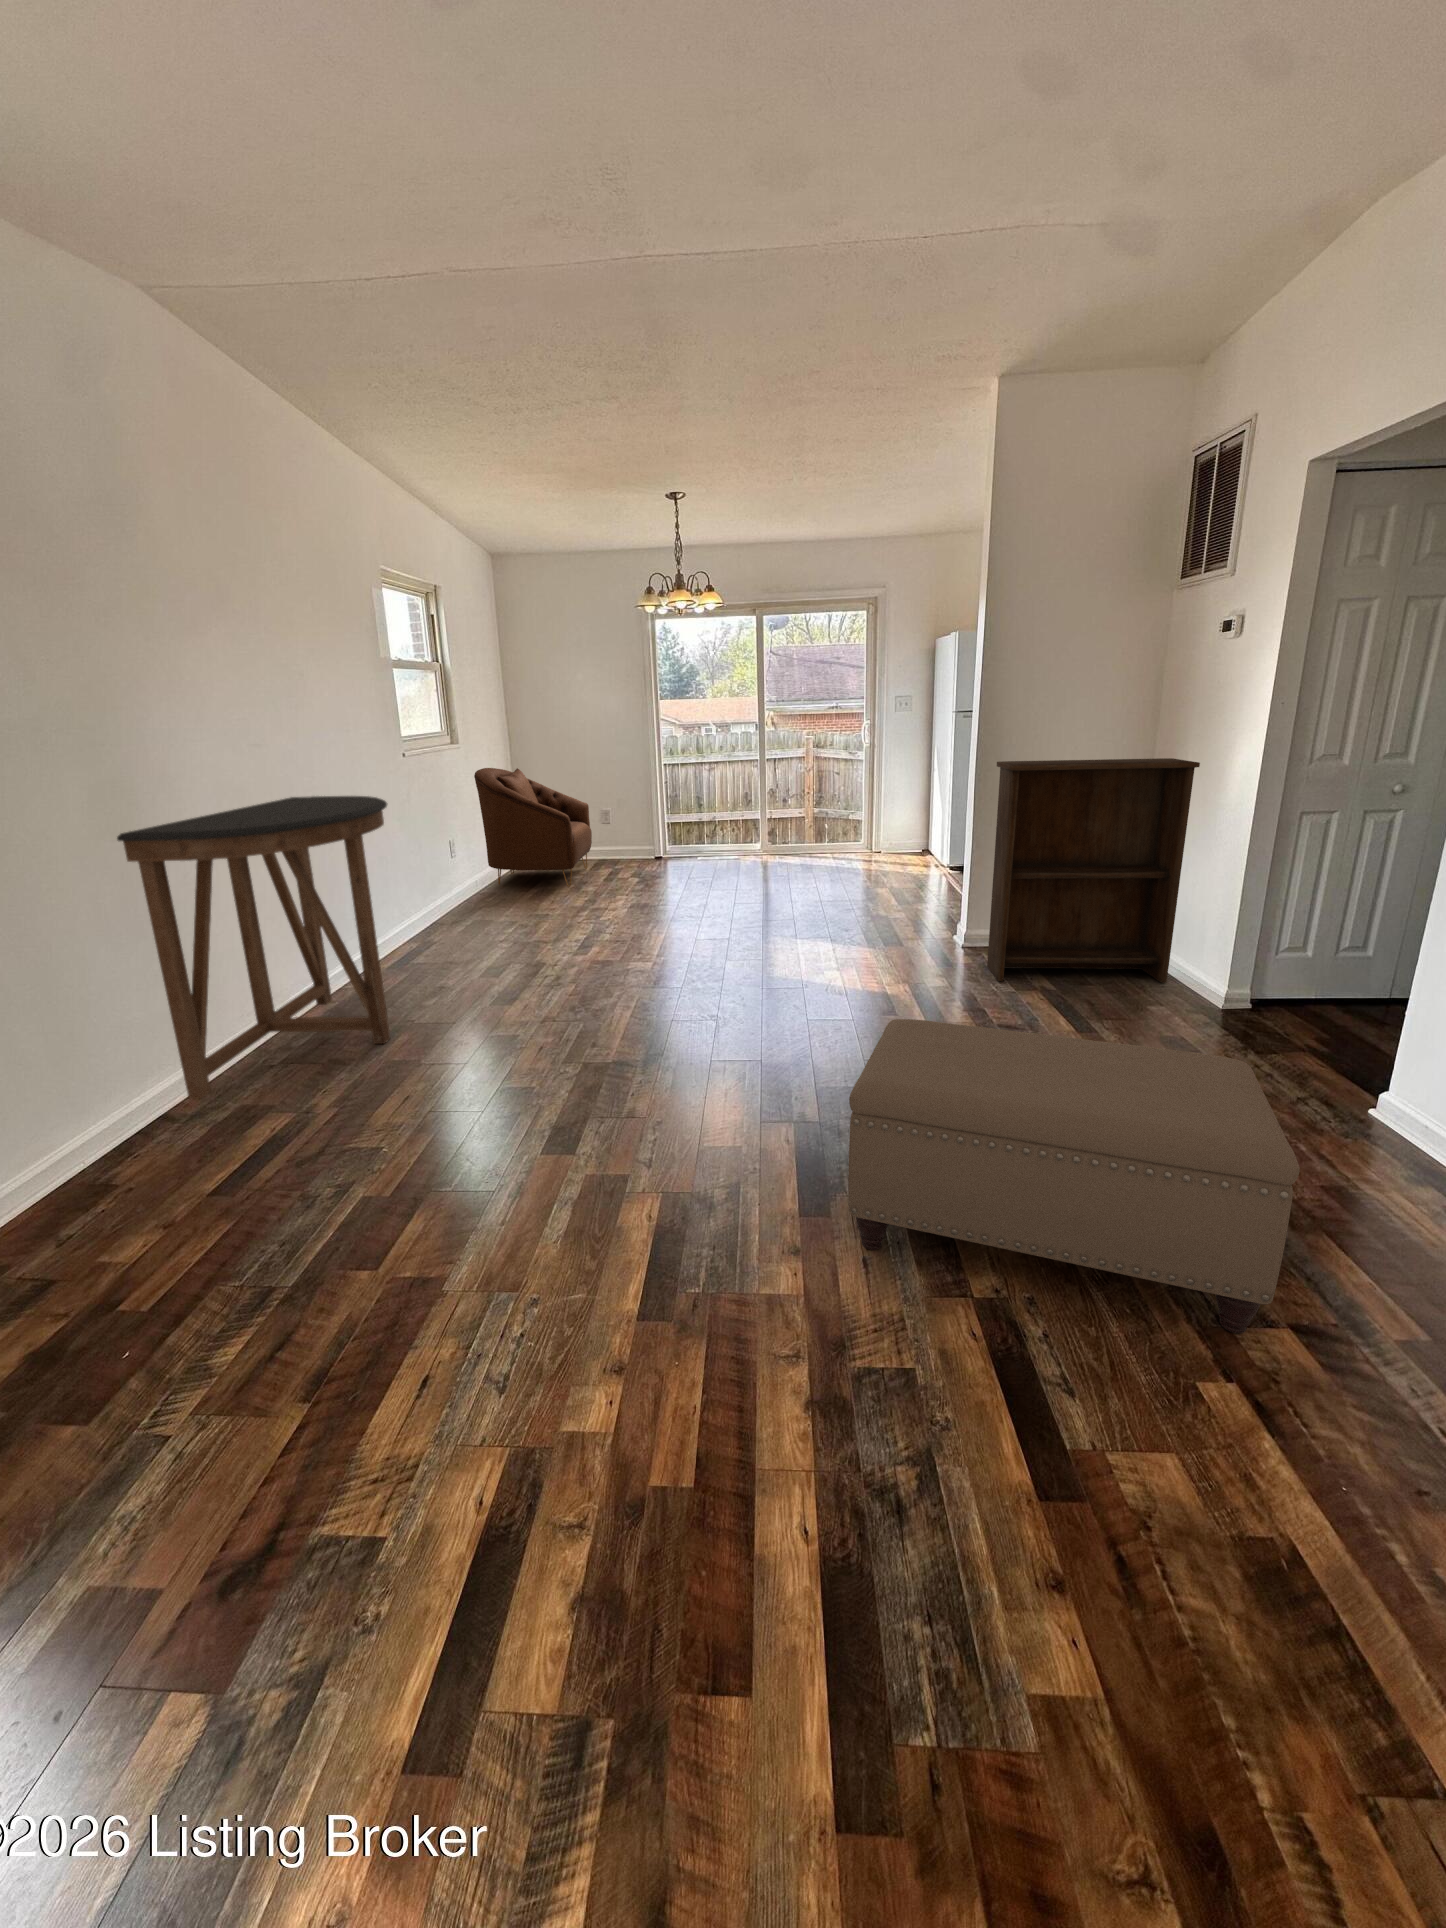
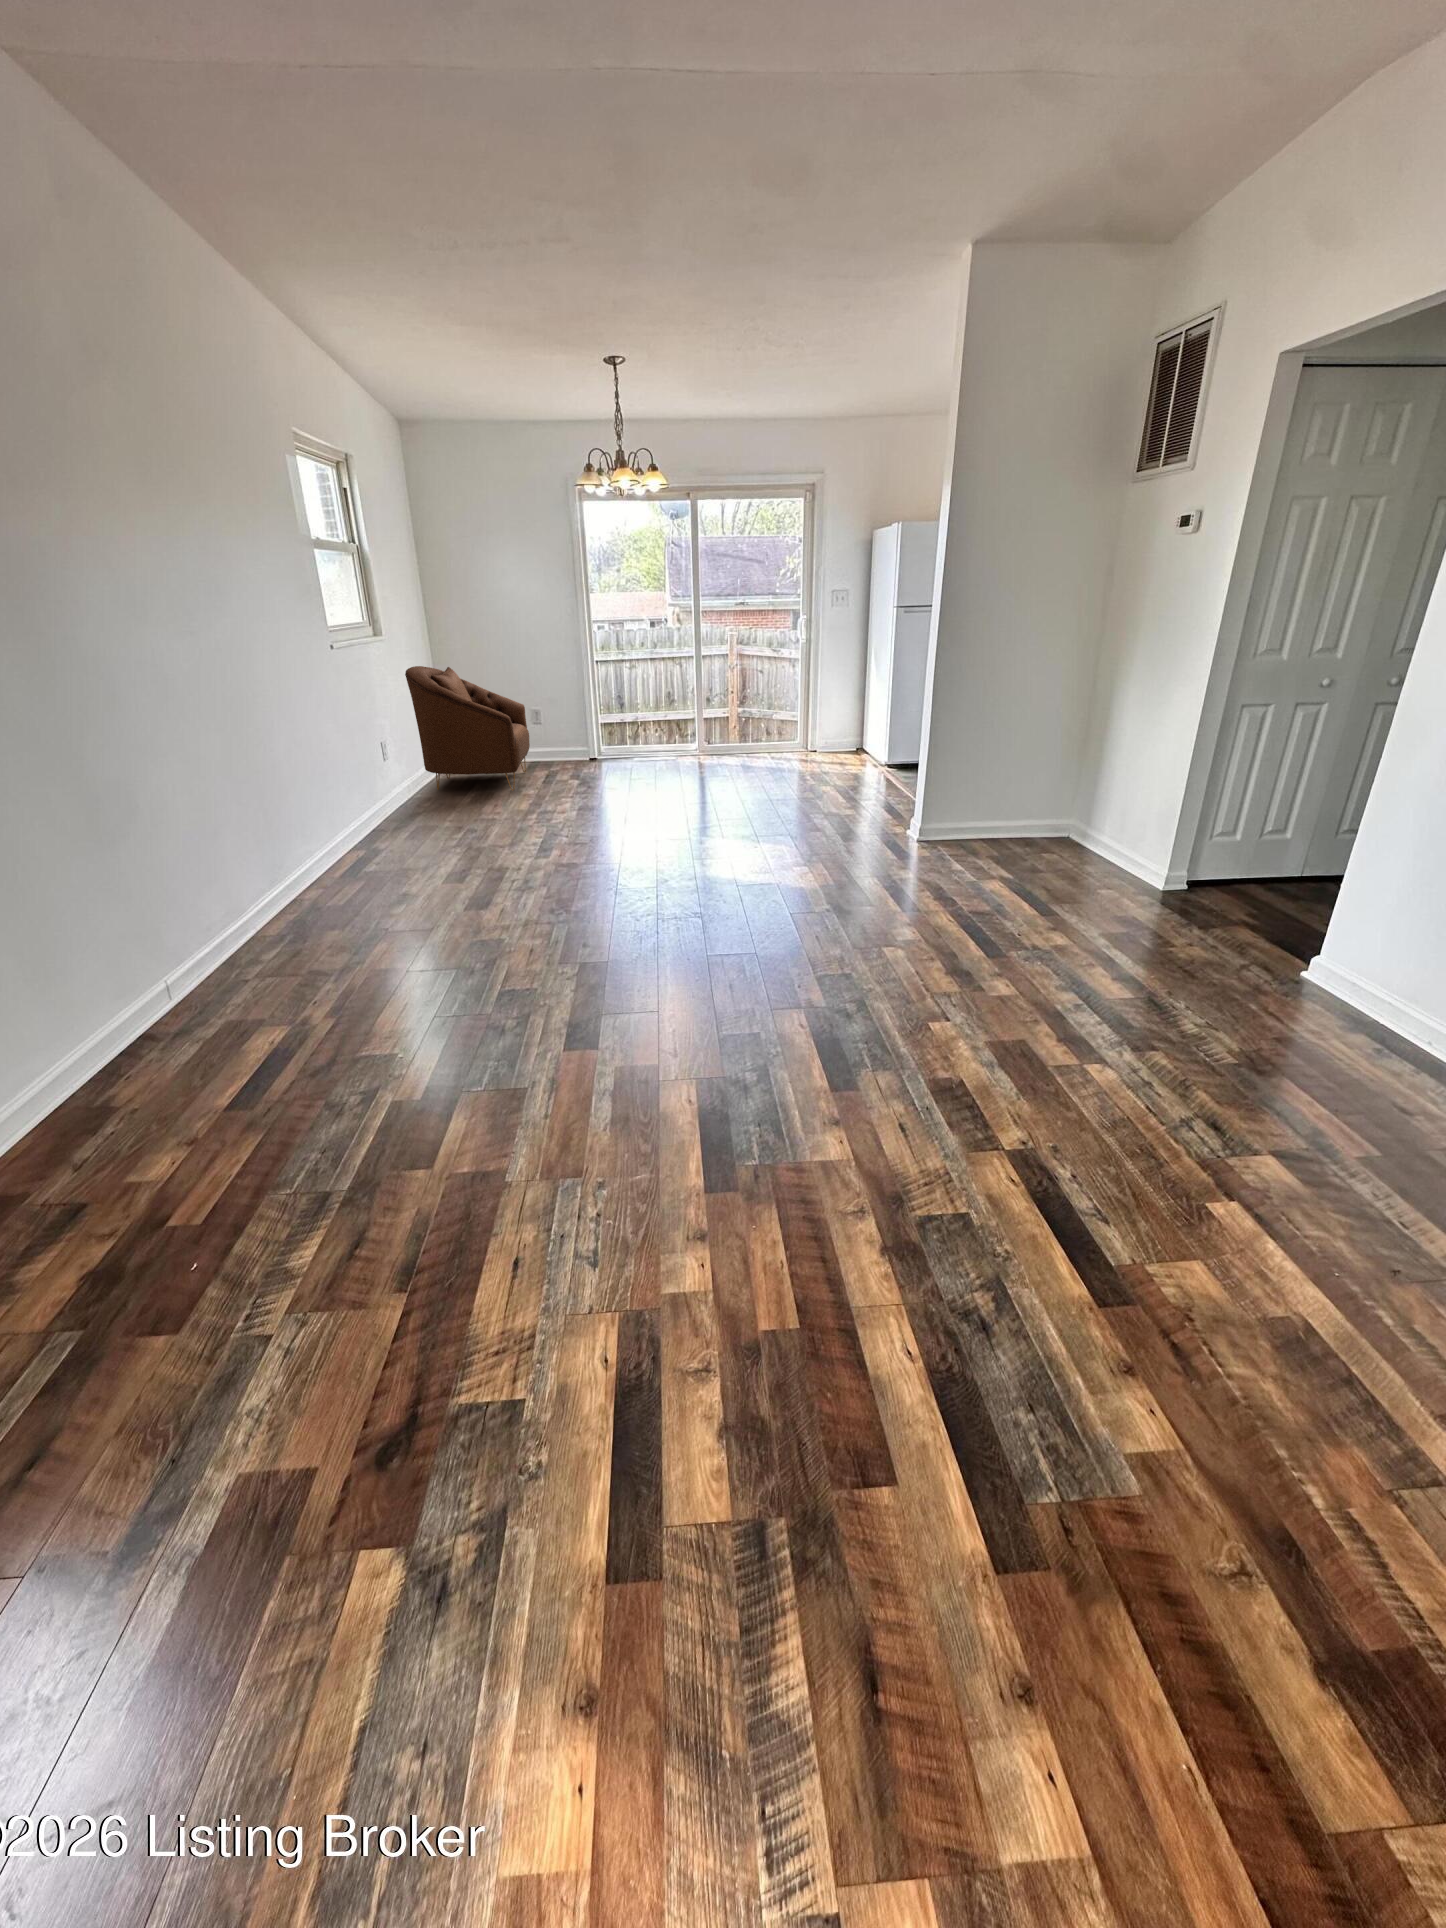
bookshelf: present [987,758,1200,983] -> none [942,654,1147,870]
console table: present [117,796,390,1098] -> none [73,692,373,1014]
ottoman: present [848,1019,1300,1333] -> none [884,903,1301,1160]

